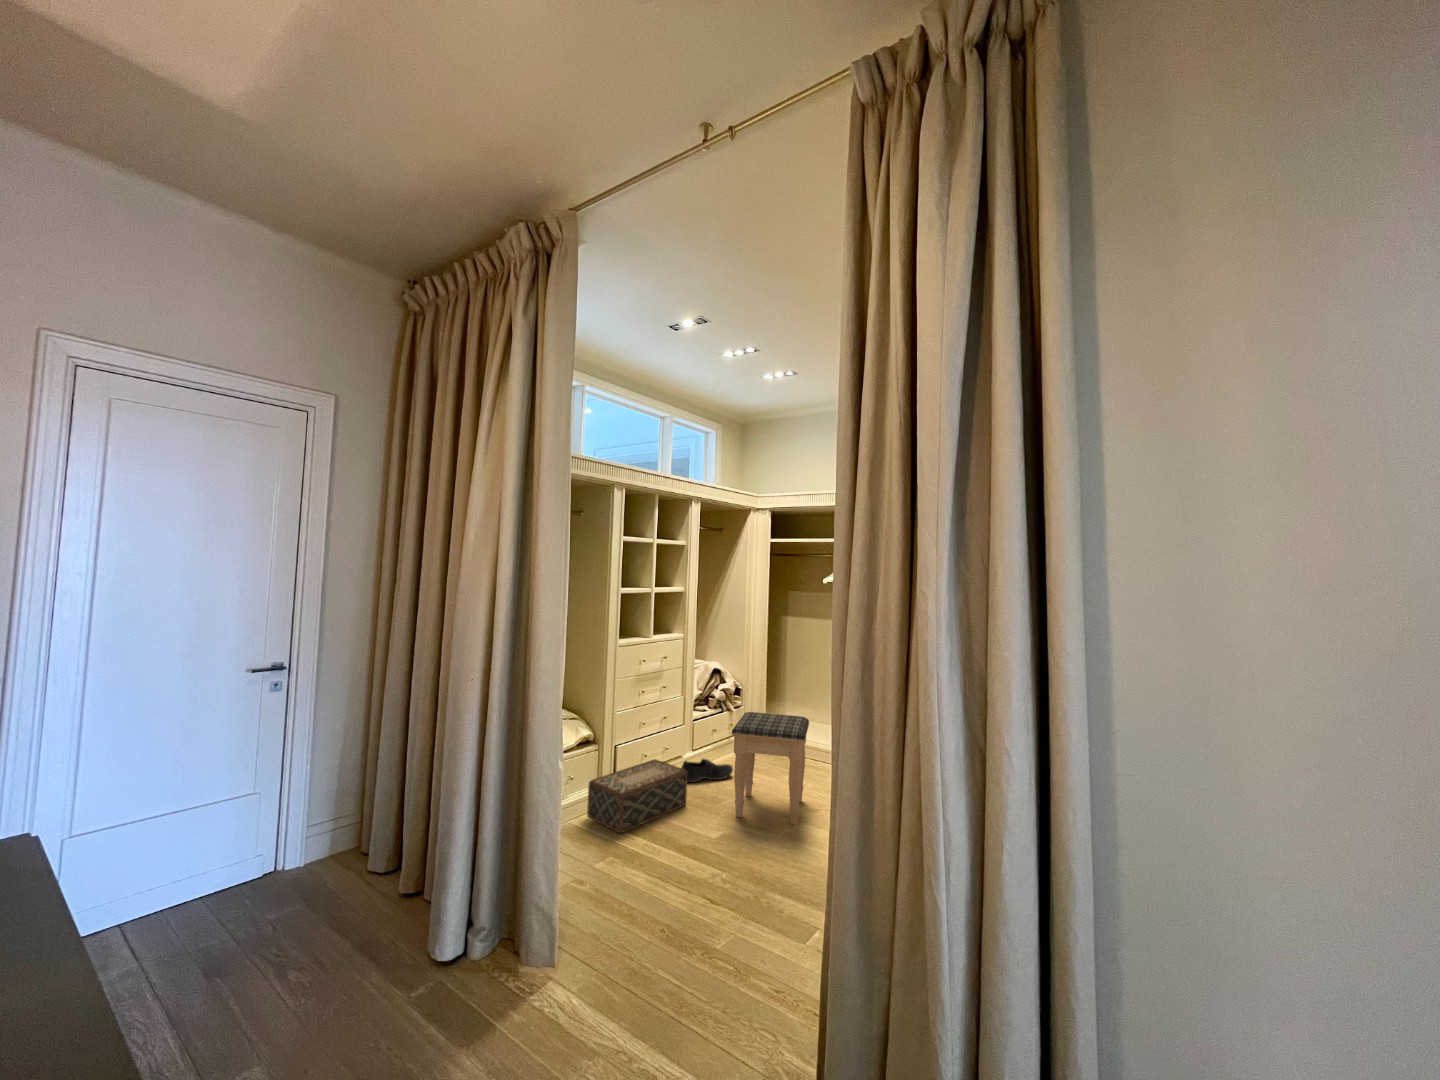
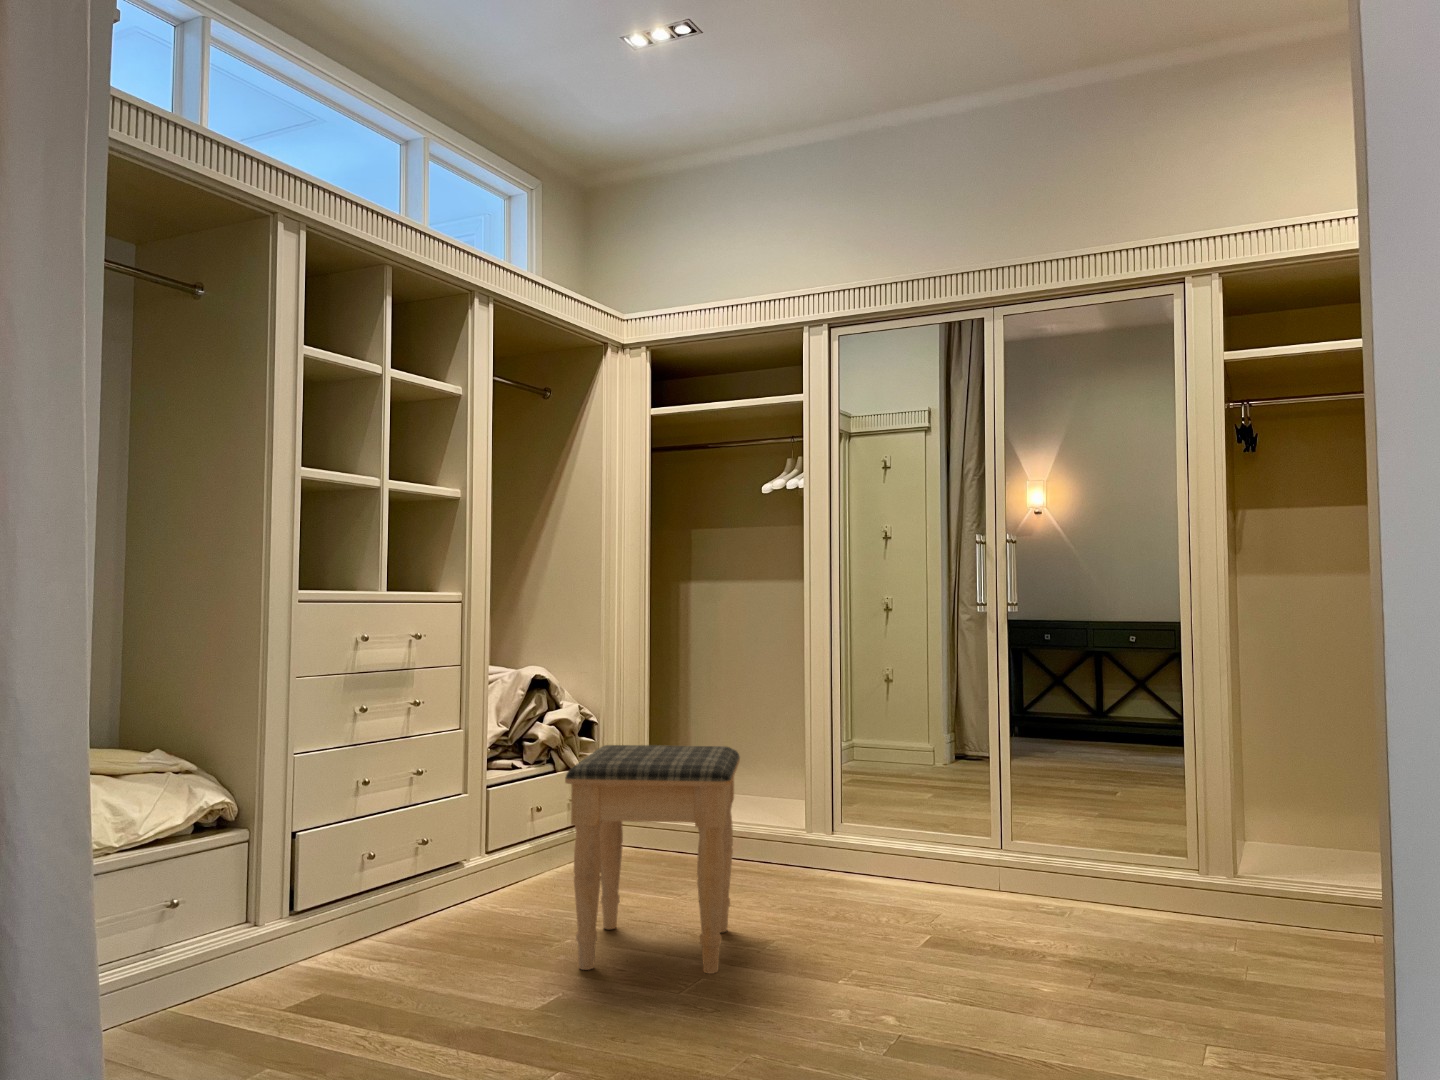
woven basket: present [587,759,687,833] -> none [216,863,466,1025]
shoe: present [681,759,733,782] -> none [453,862,577,915]

